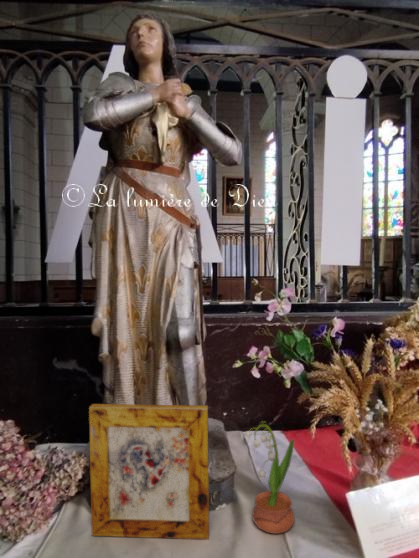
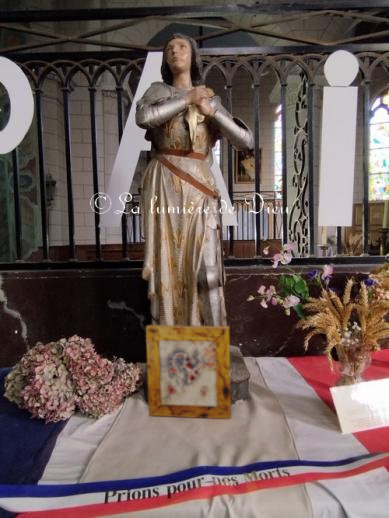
potted flower: present [245,424,295,534] -> none [256,338,293,417]

